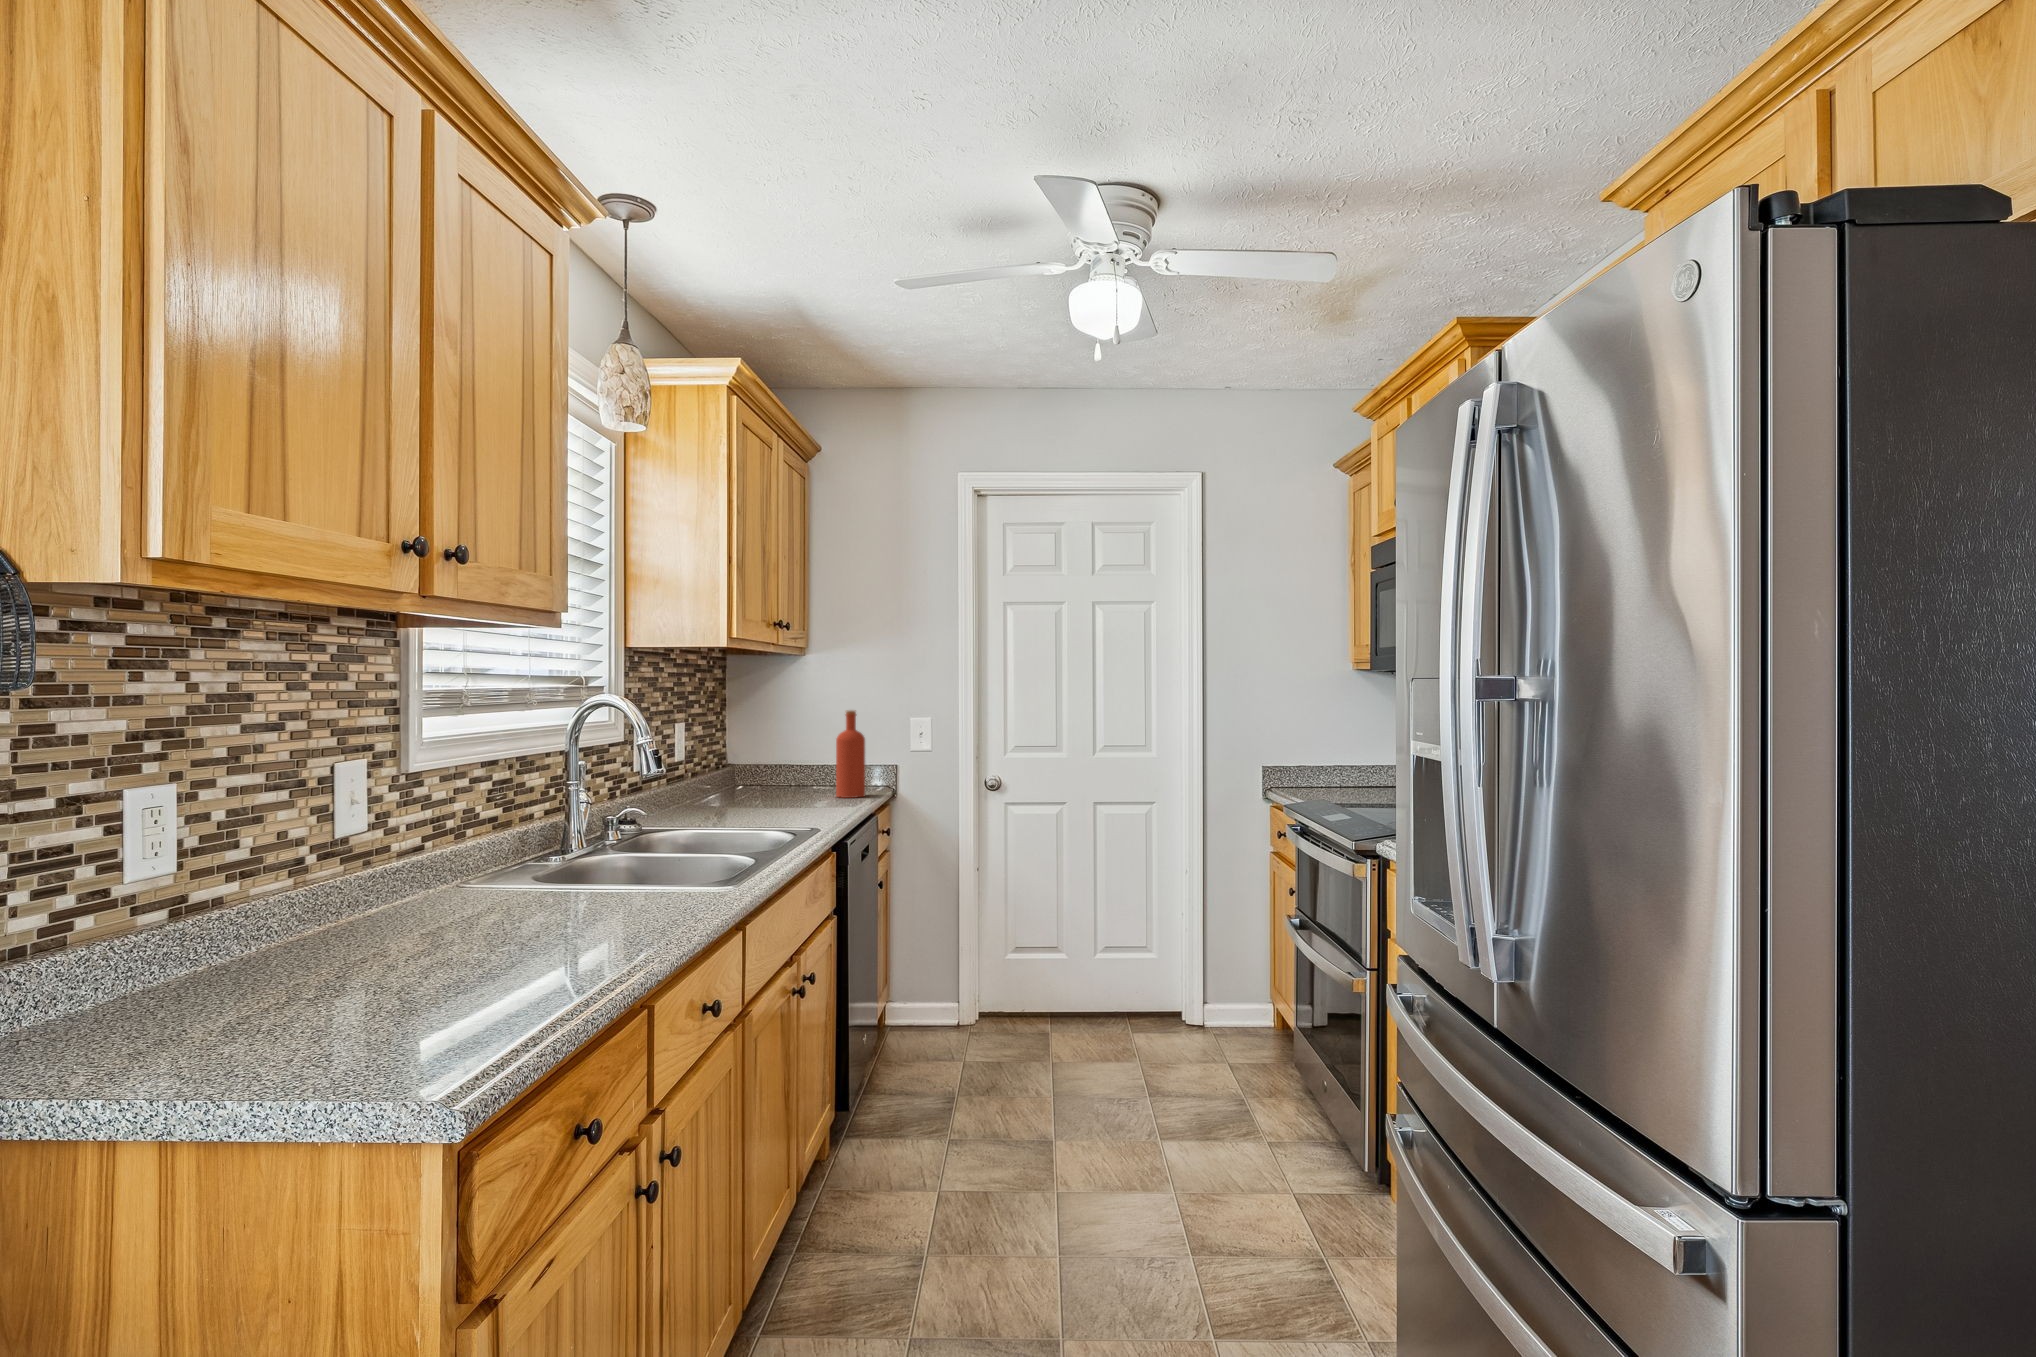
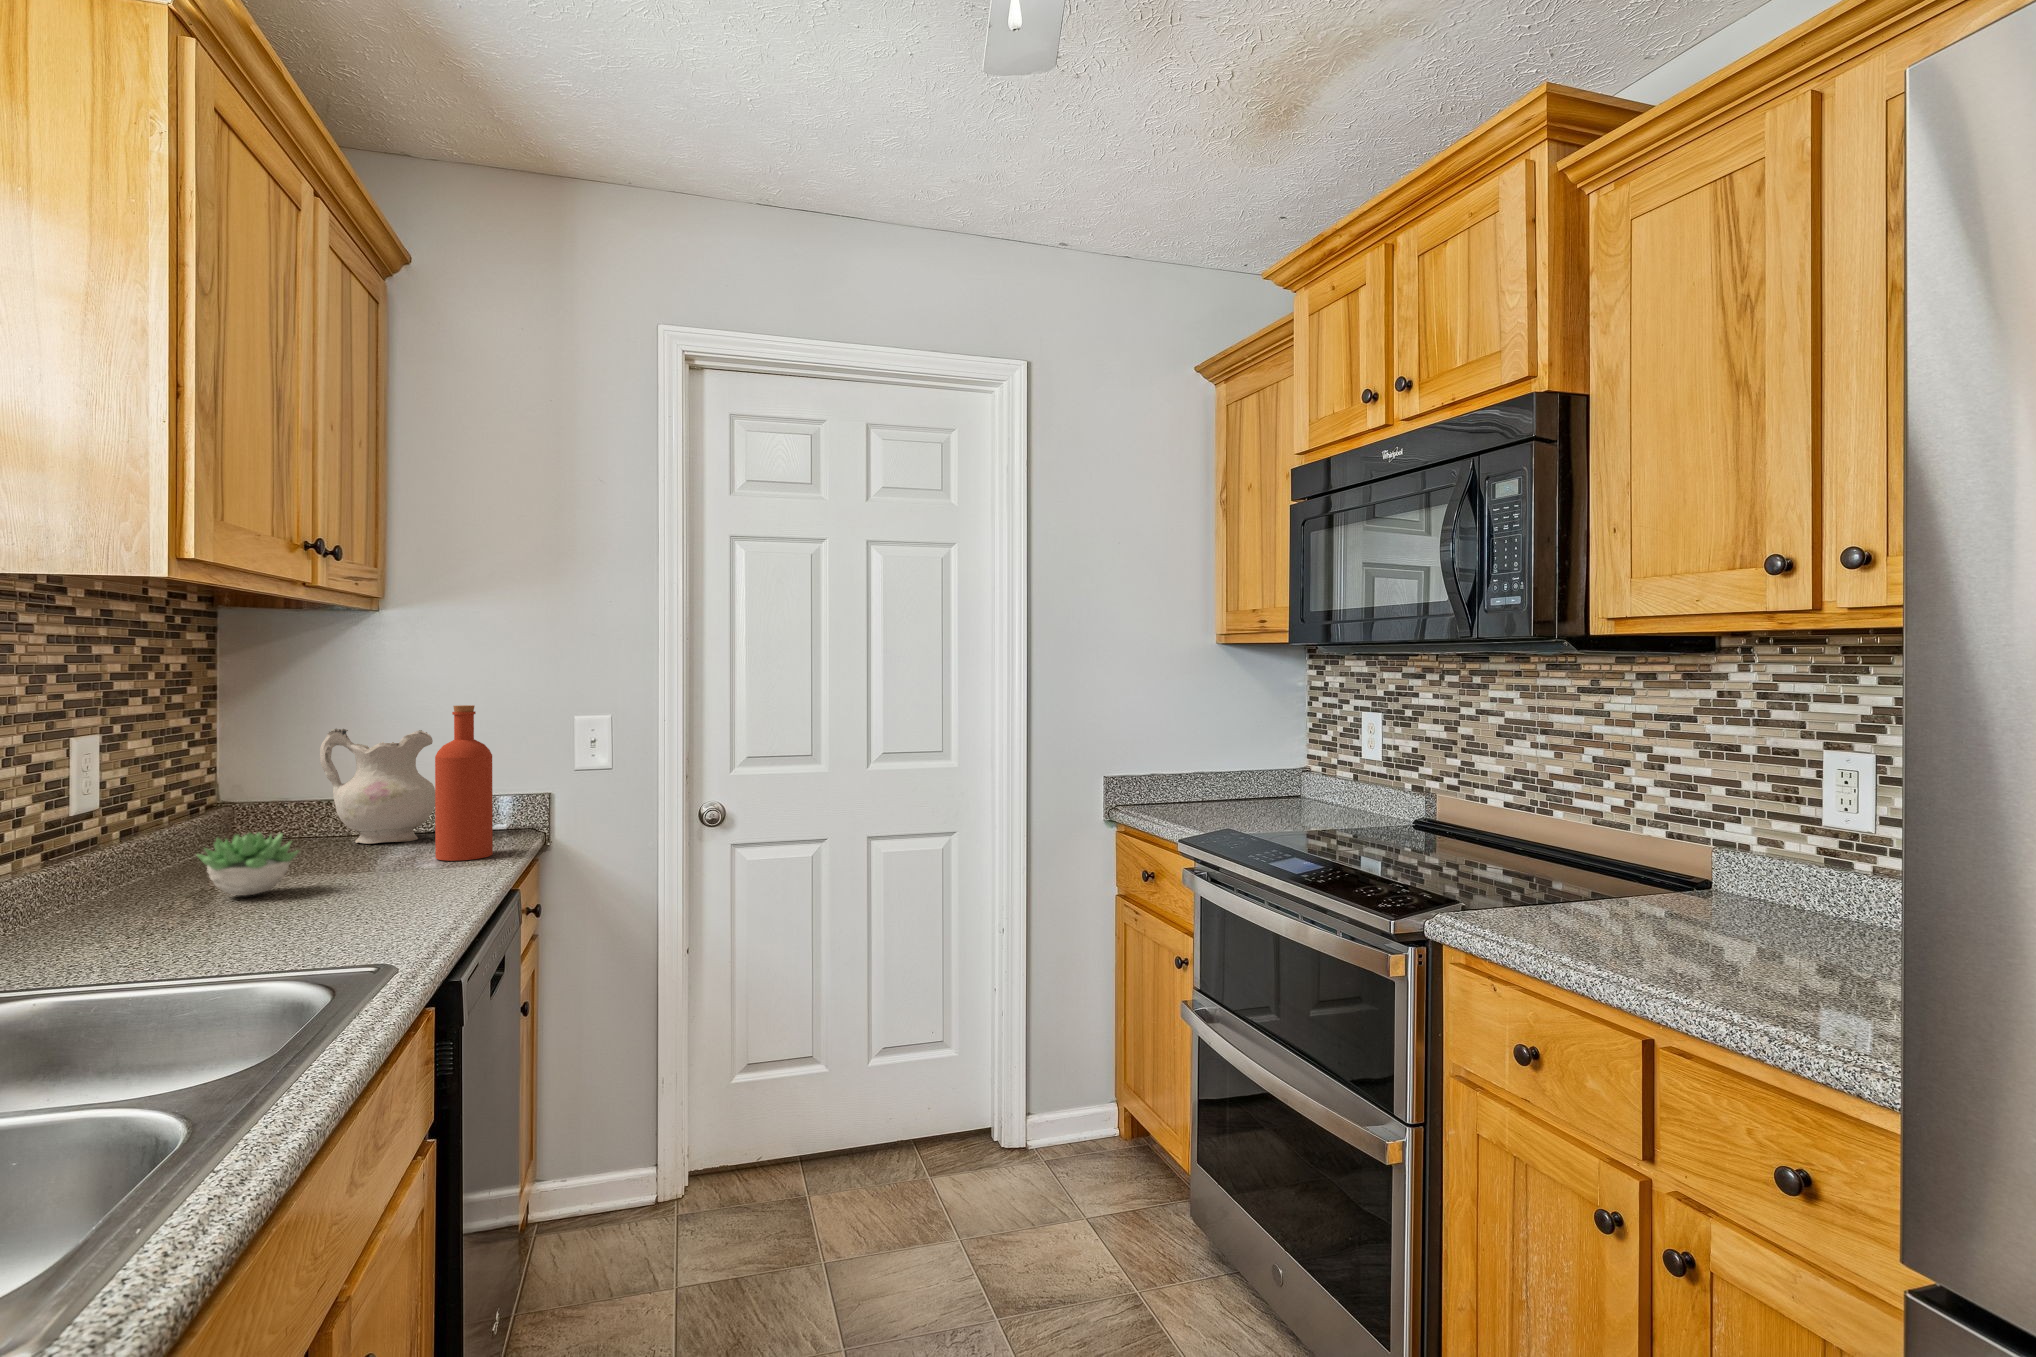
ceramic pitcher: none [777,723,836,790] -> present [320,729,435,844]
succulent plant: none [728,775,774,806] -> present [197,833,299,895]

